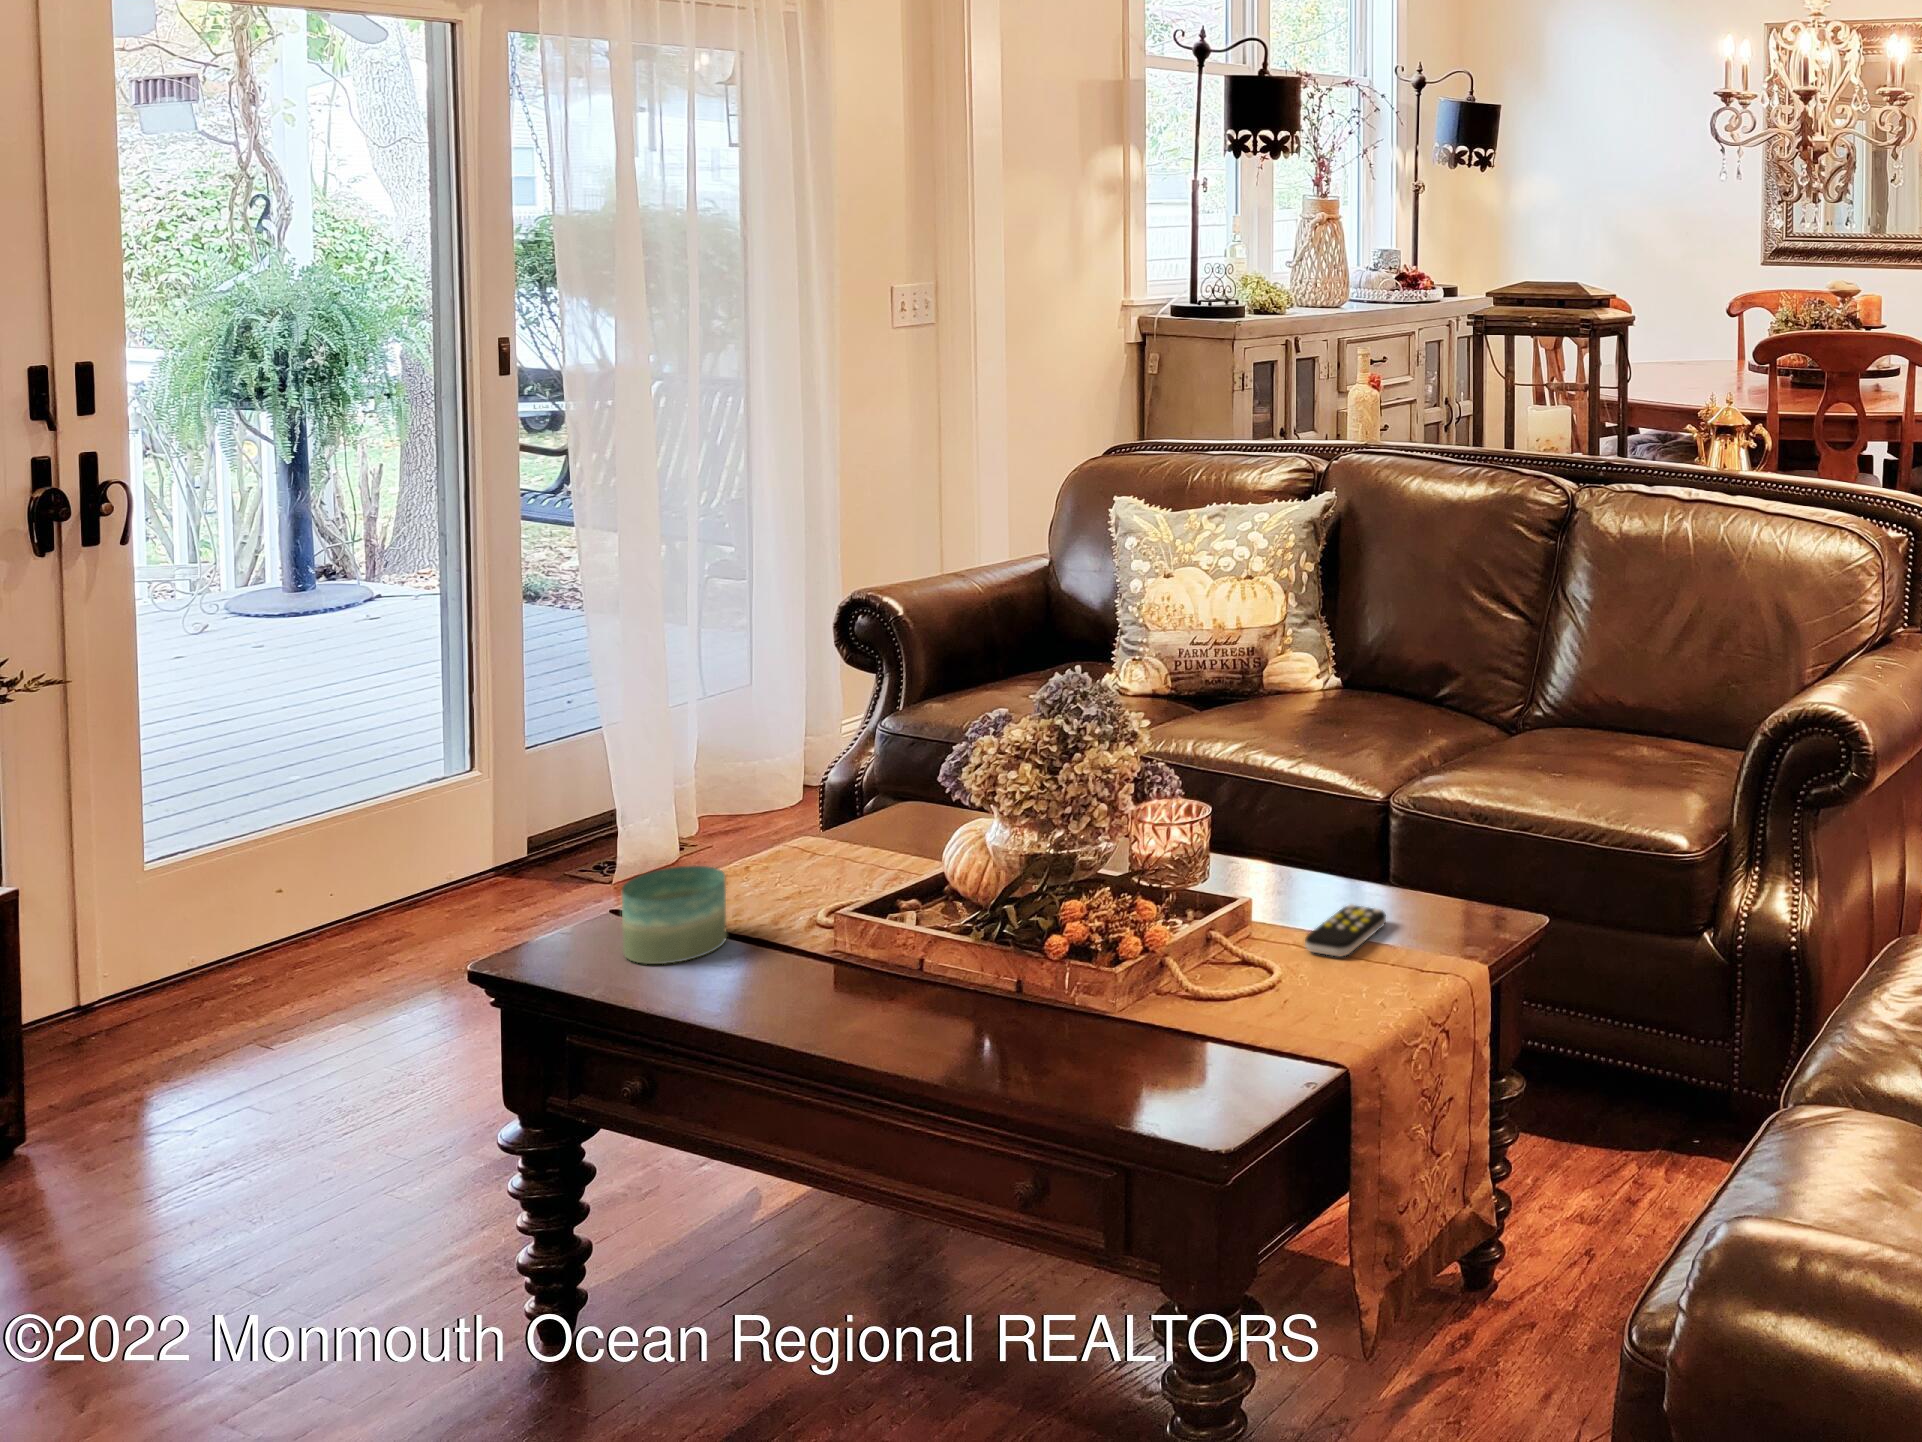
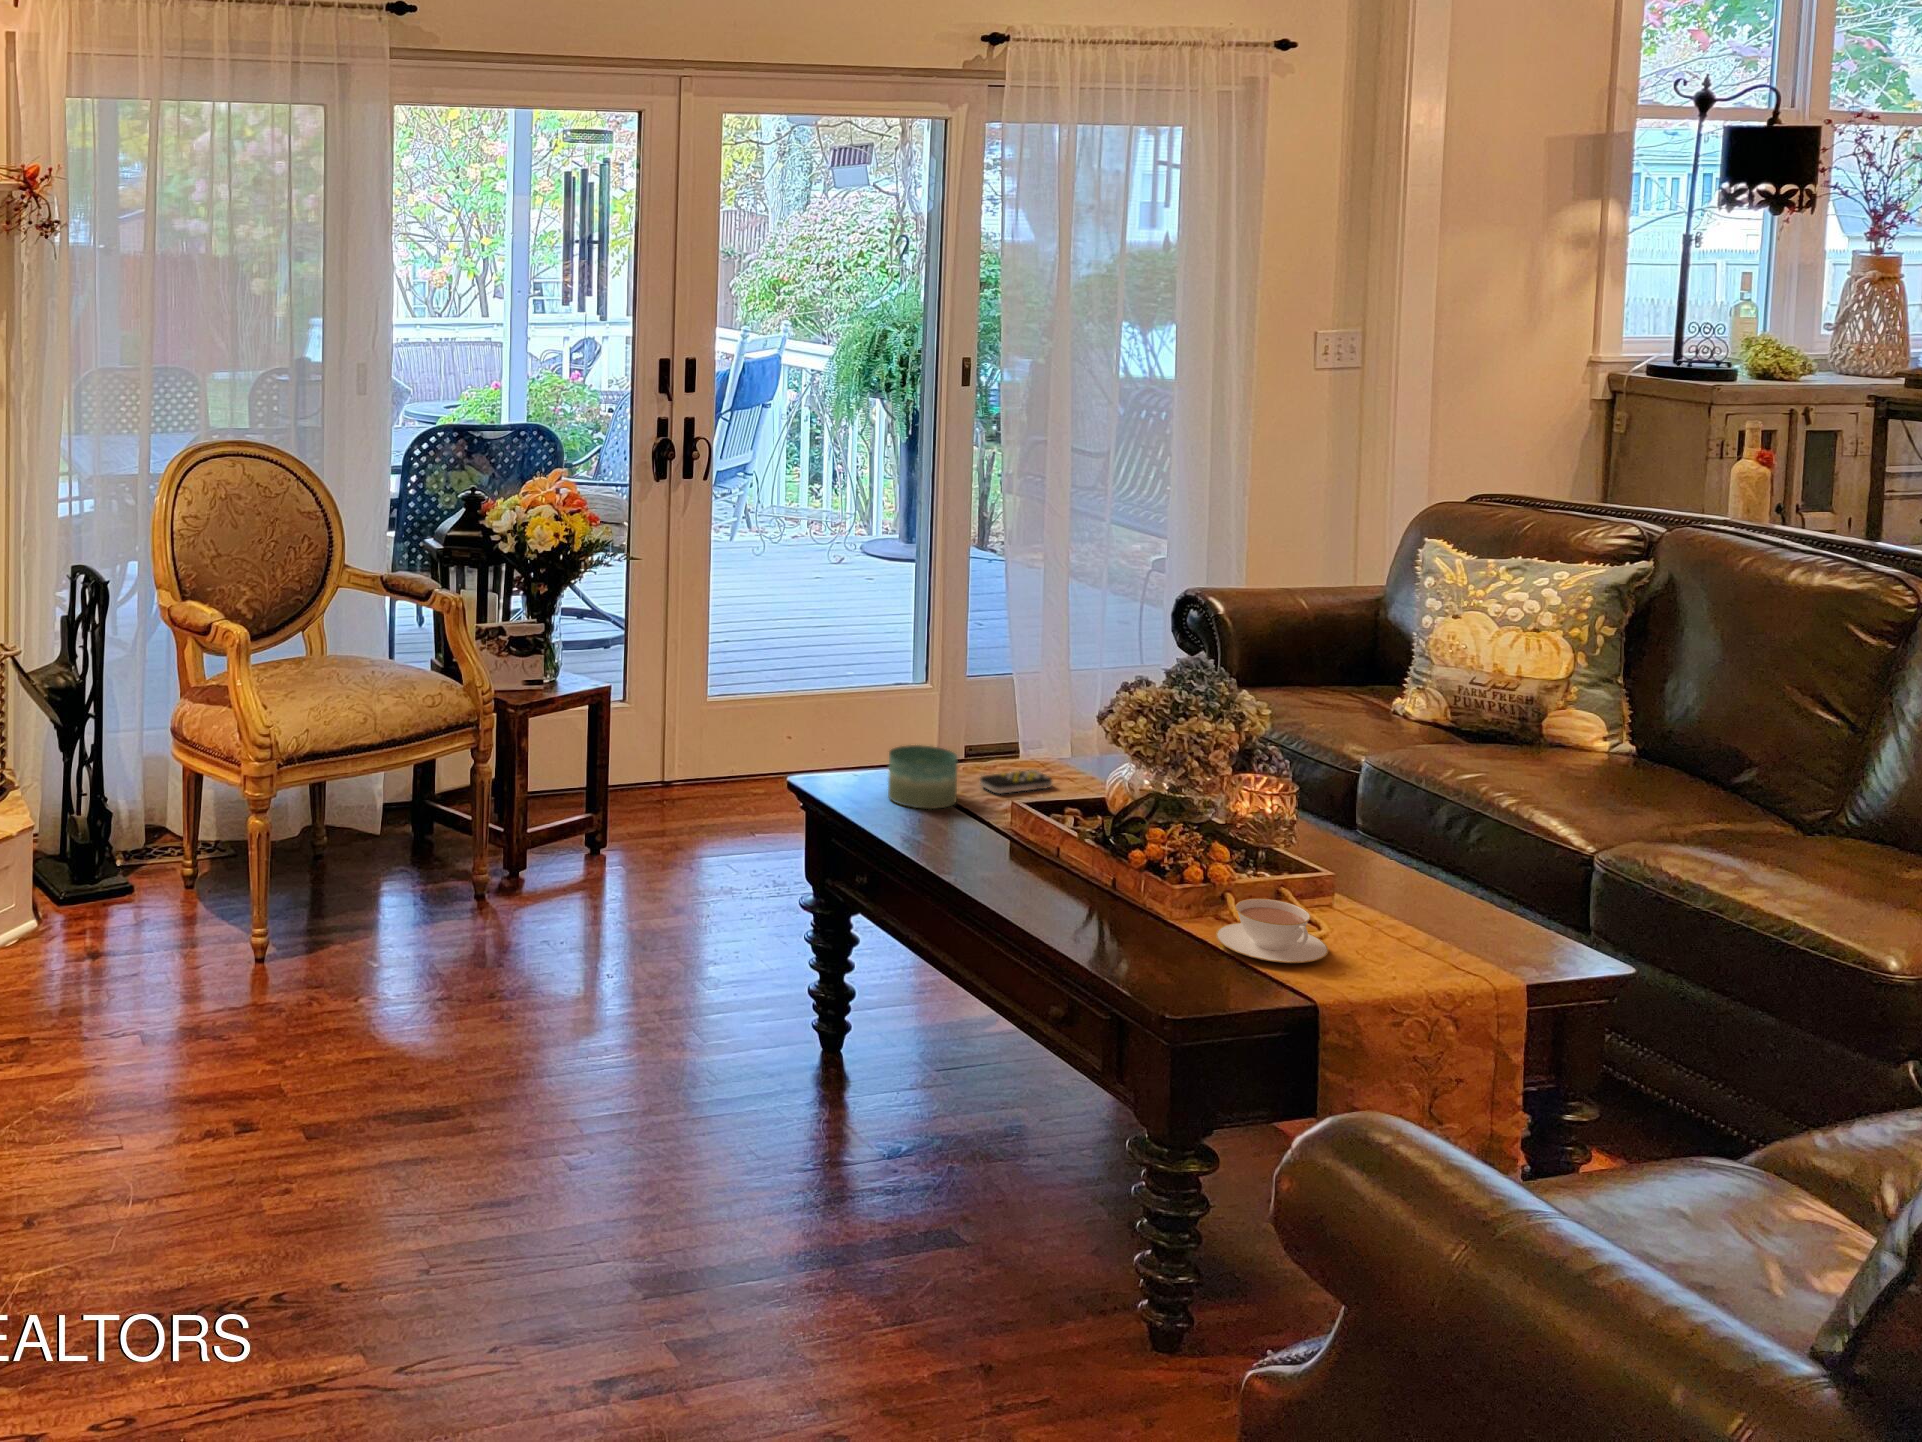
remote control: present [1305,905,1386,956] -> present [980,770,1052,793]
teacup: none [1186,953,1319,1039] -> present [1216,899,1328,963]

